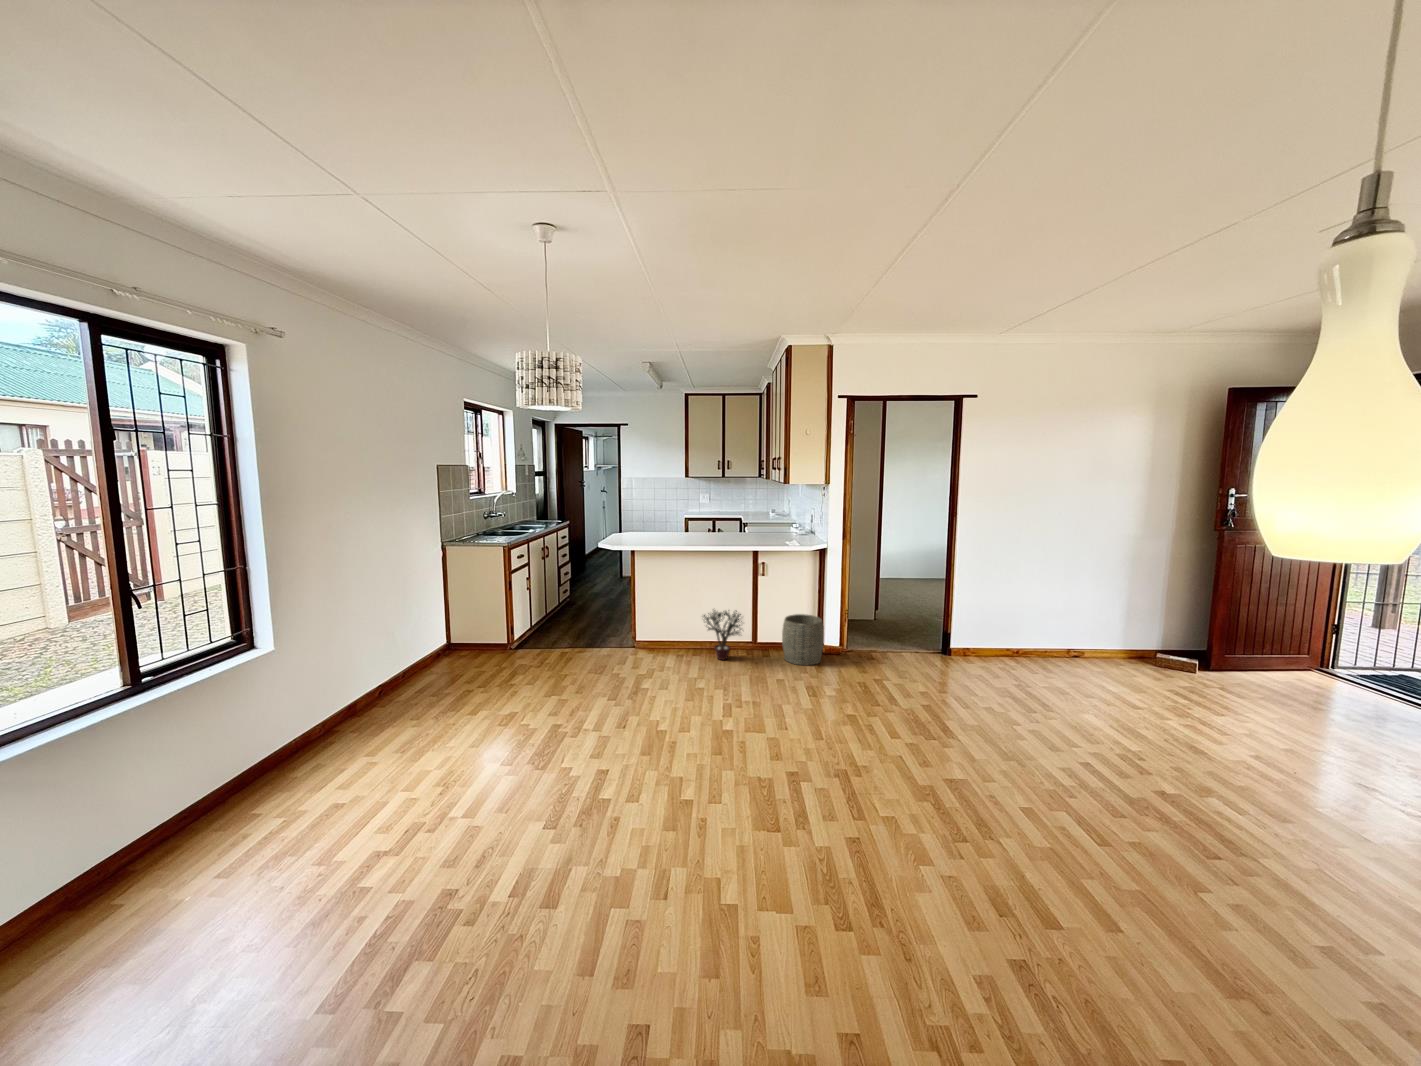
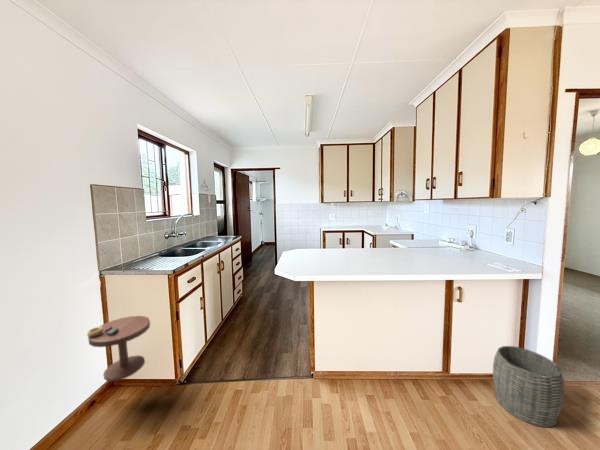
side table: none [446,582,490,657] -> present [87,316,150,381]
potted plant: present [704,610,742,660] -> none [399,343,473,413]

